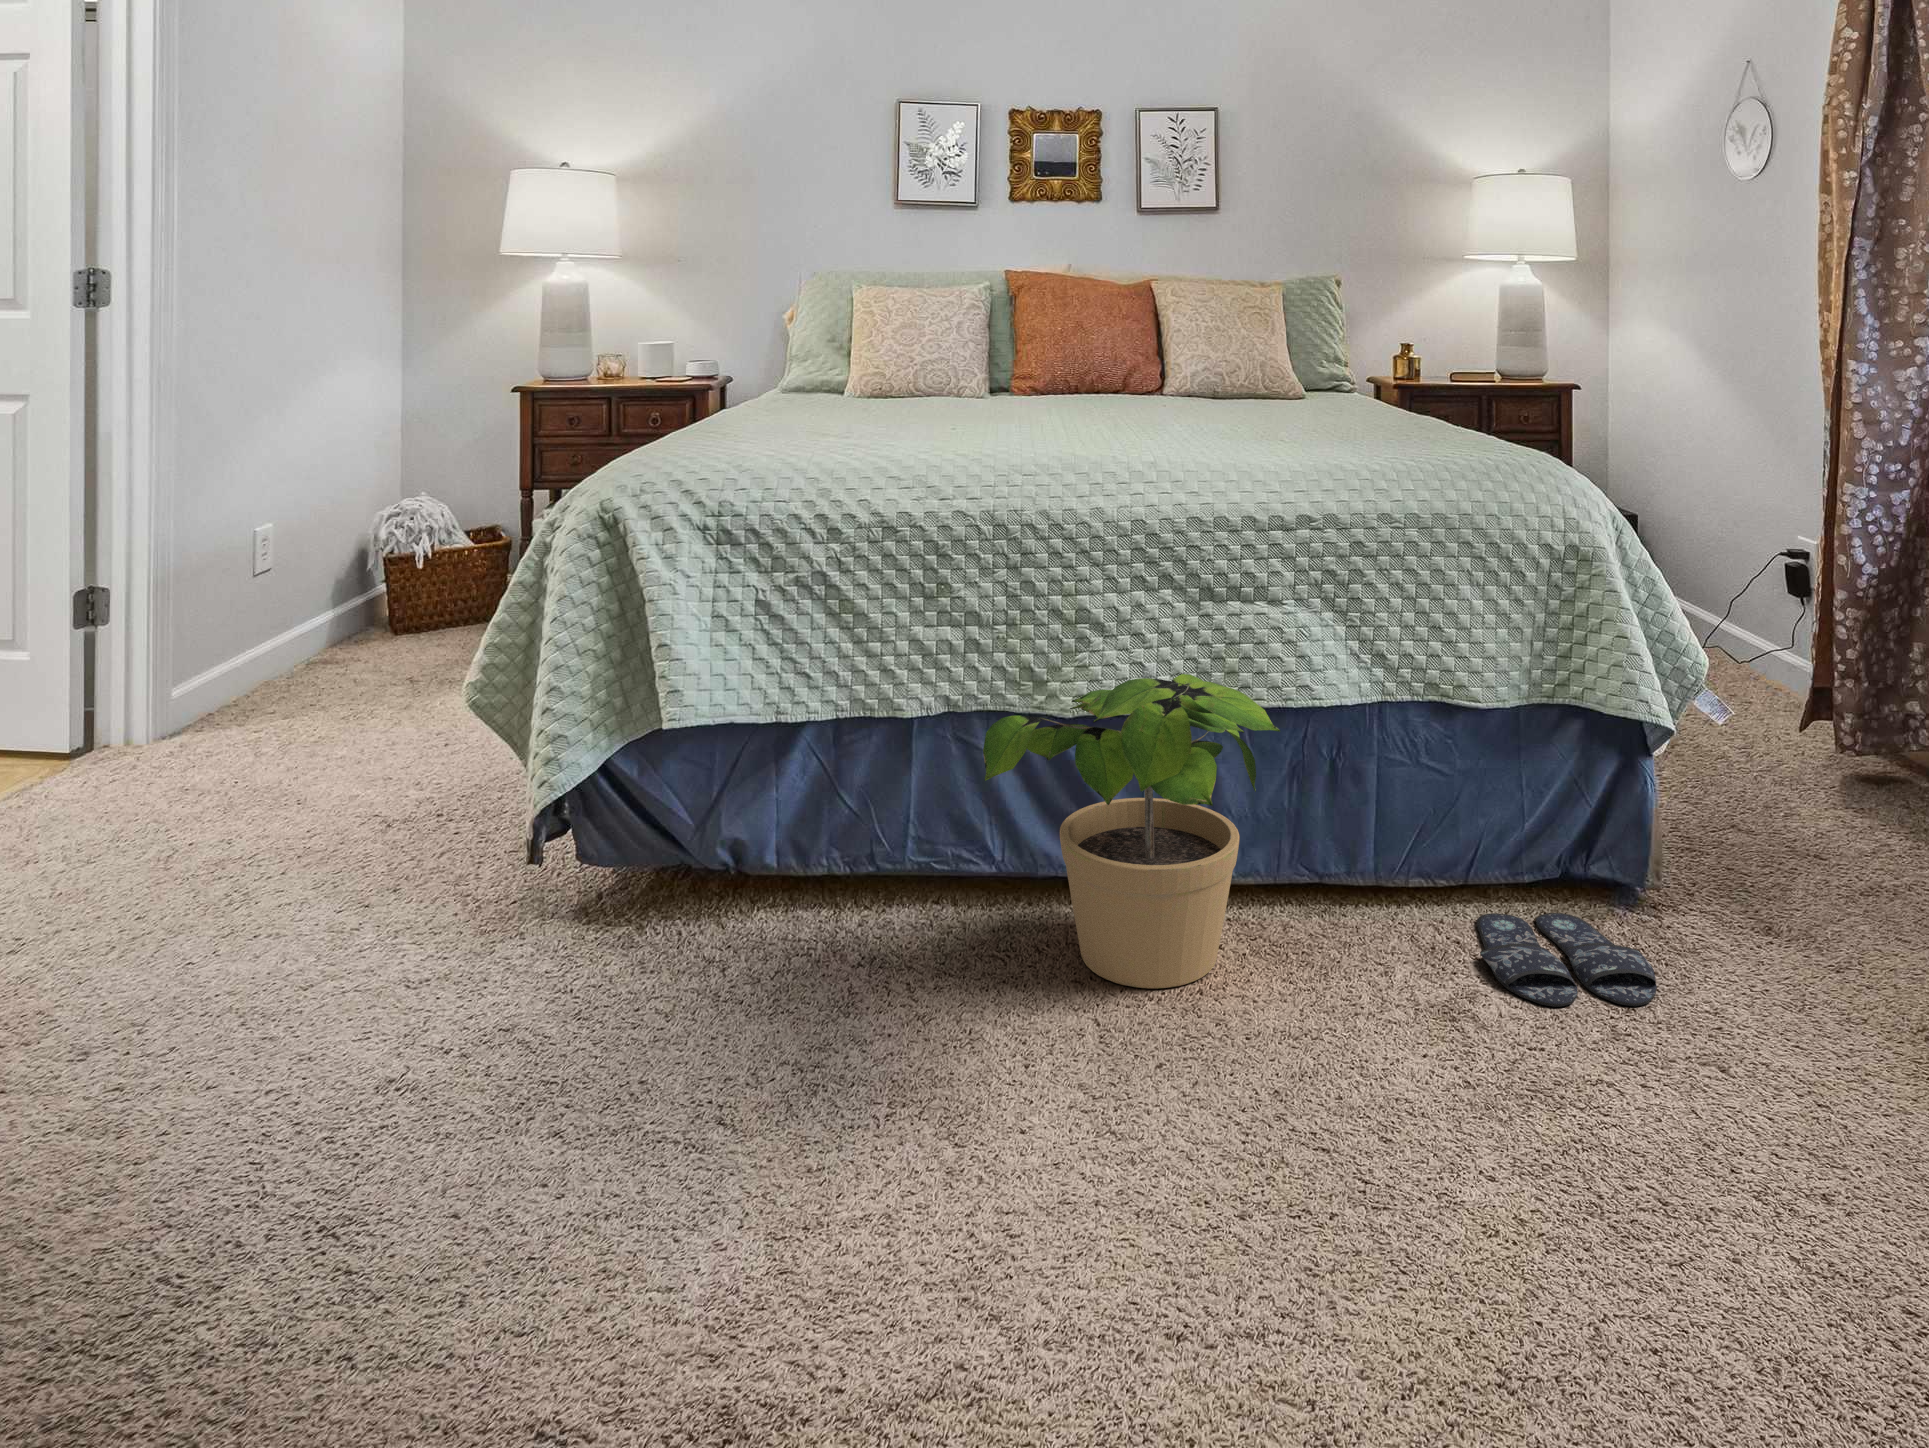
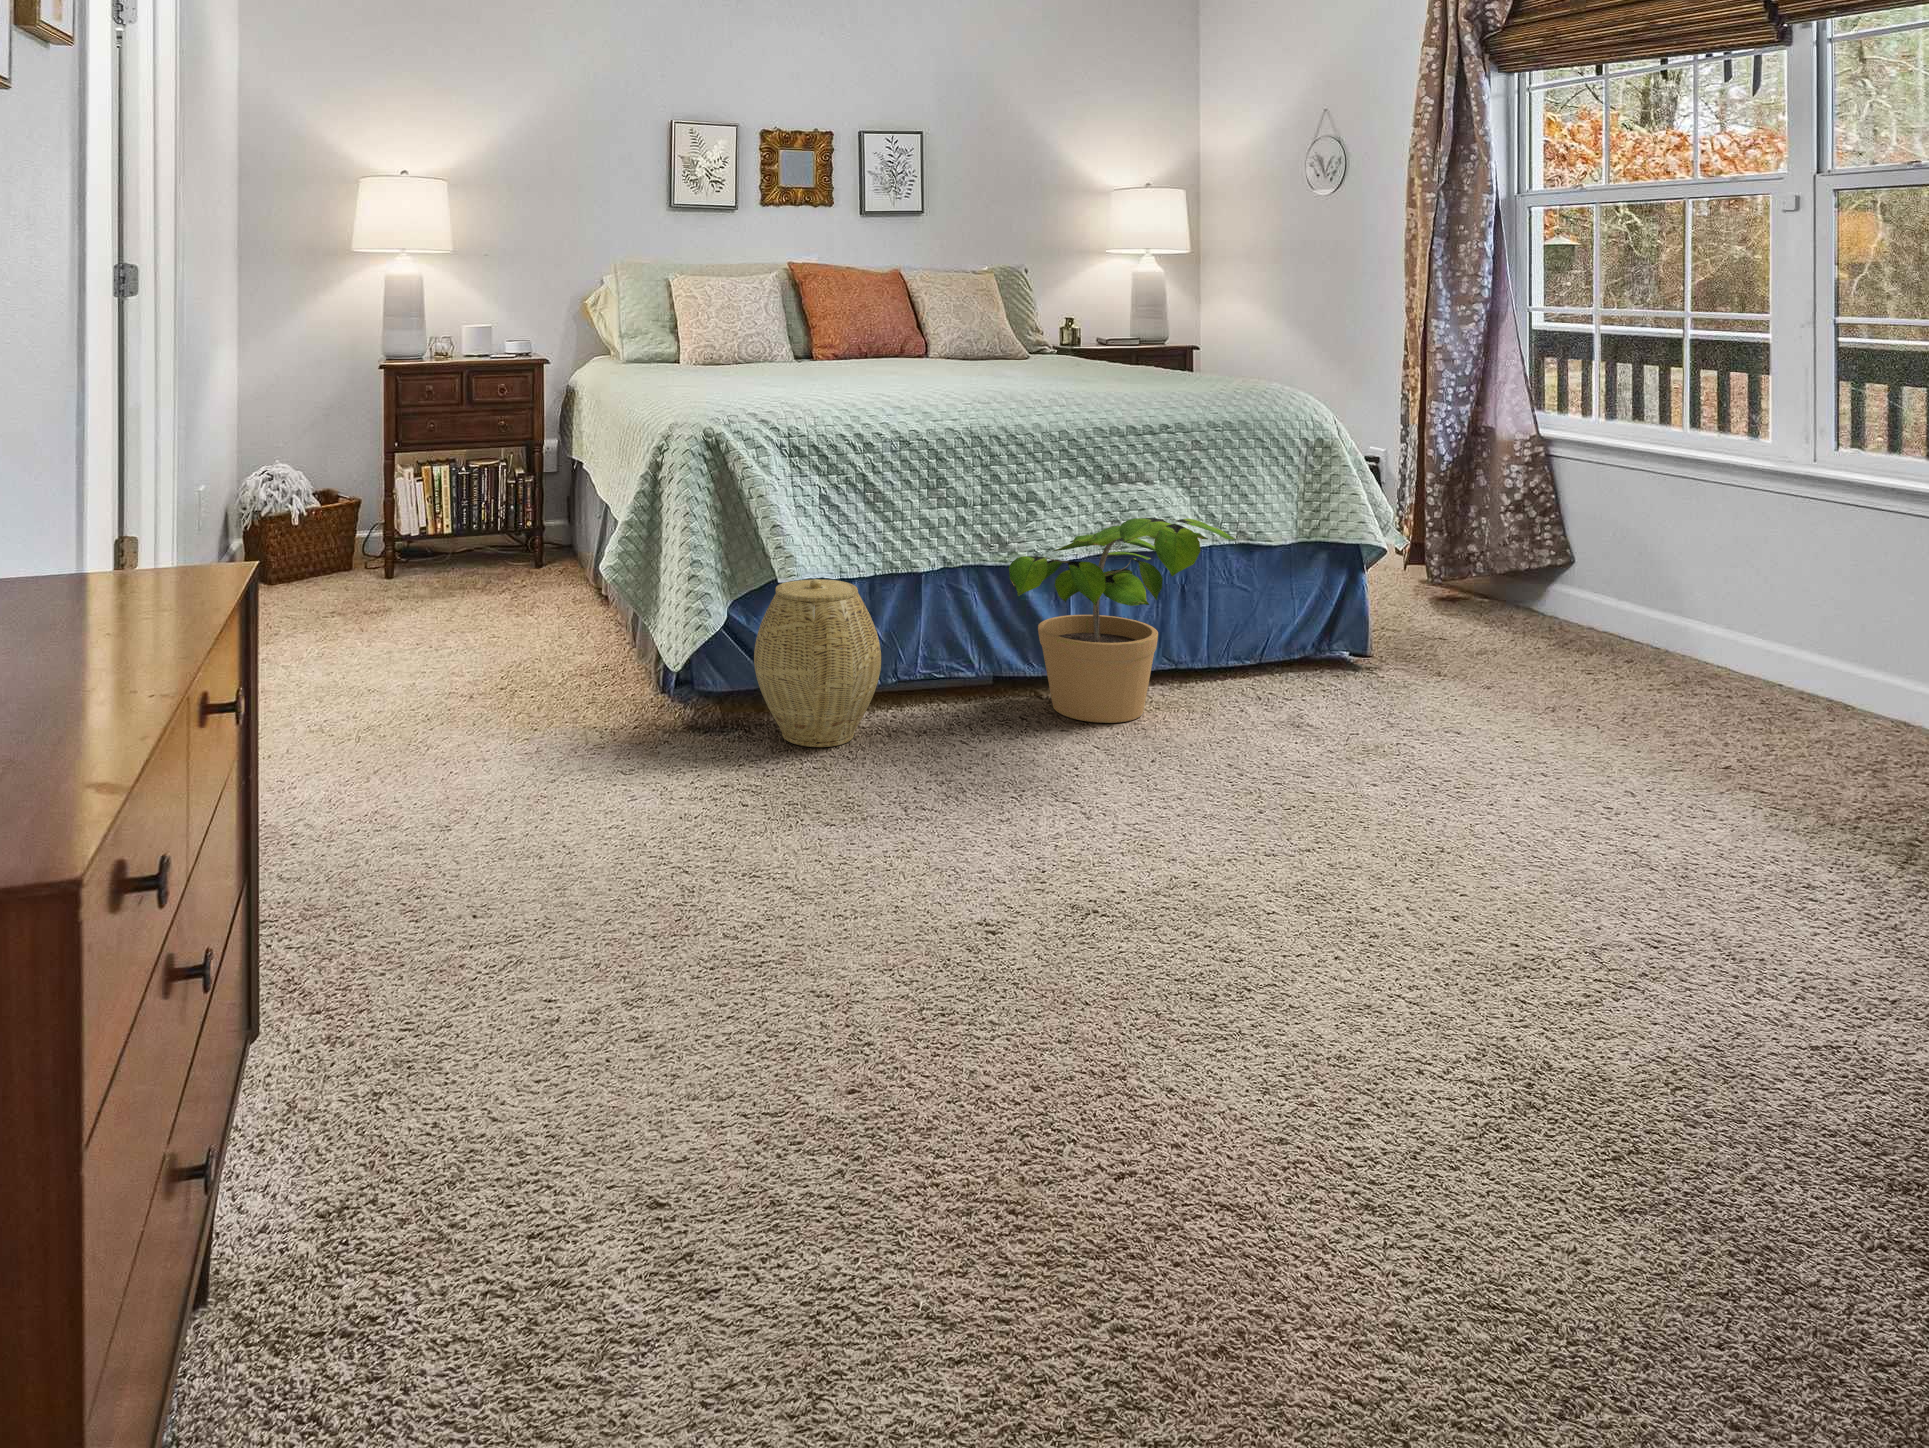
woven basket: none [597,725,791,987] -> present [754,579,881,747]
slippers: present [1477,913,1657,1007] -> none [1275,671,1401,710]

